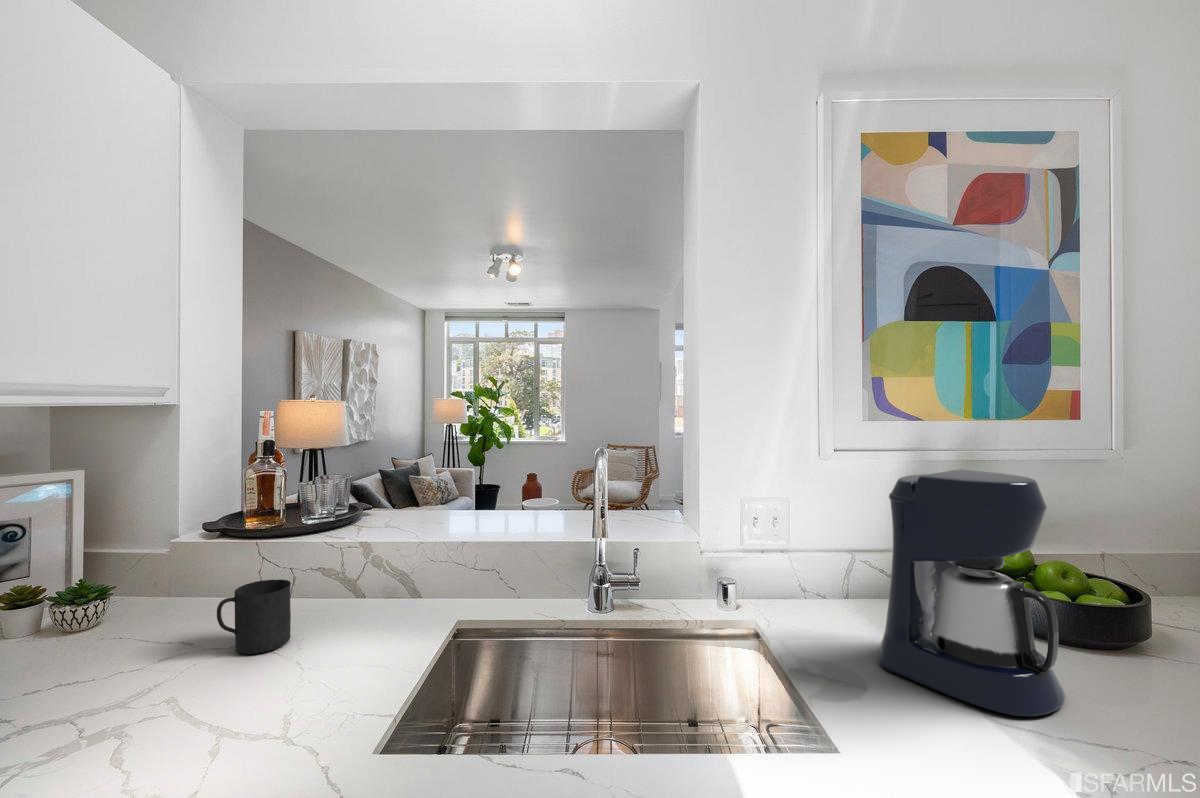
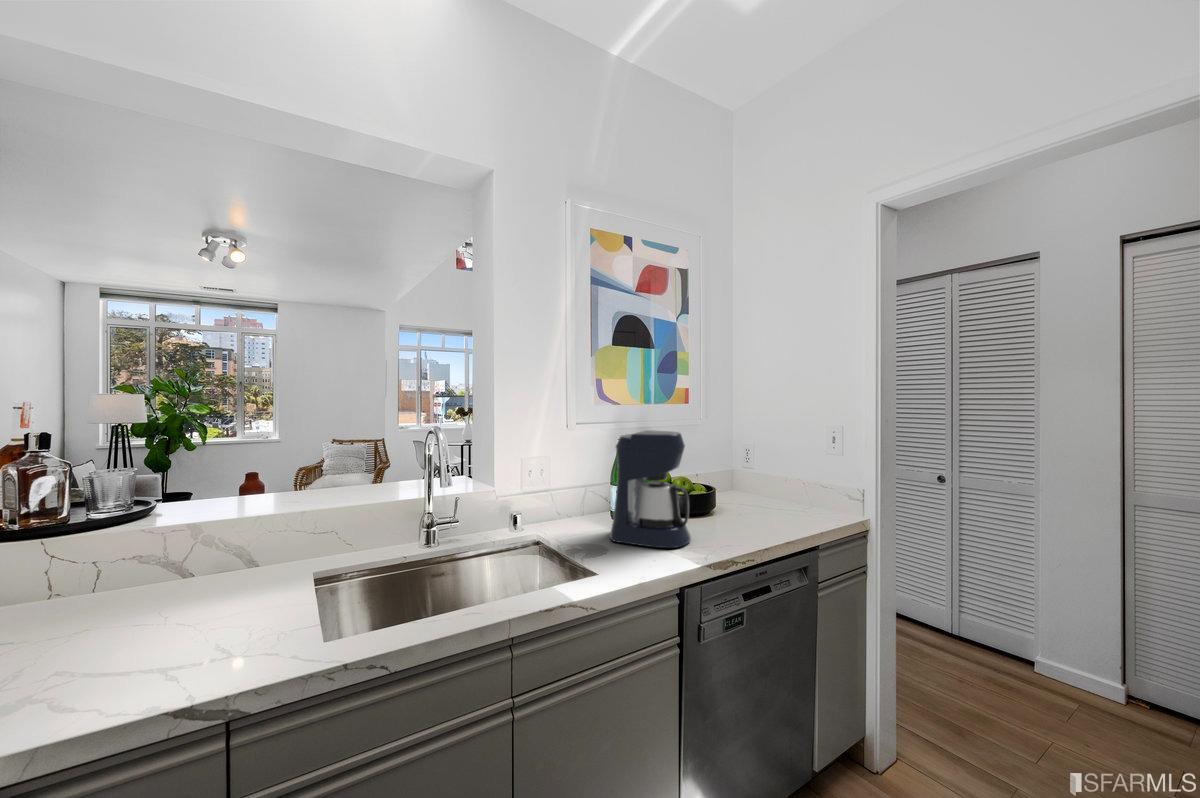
mug: present [217,580,291,654] -> none [73,562,151,635]

